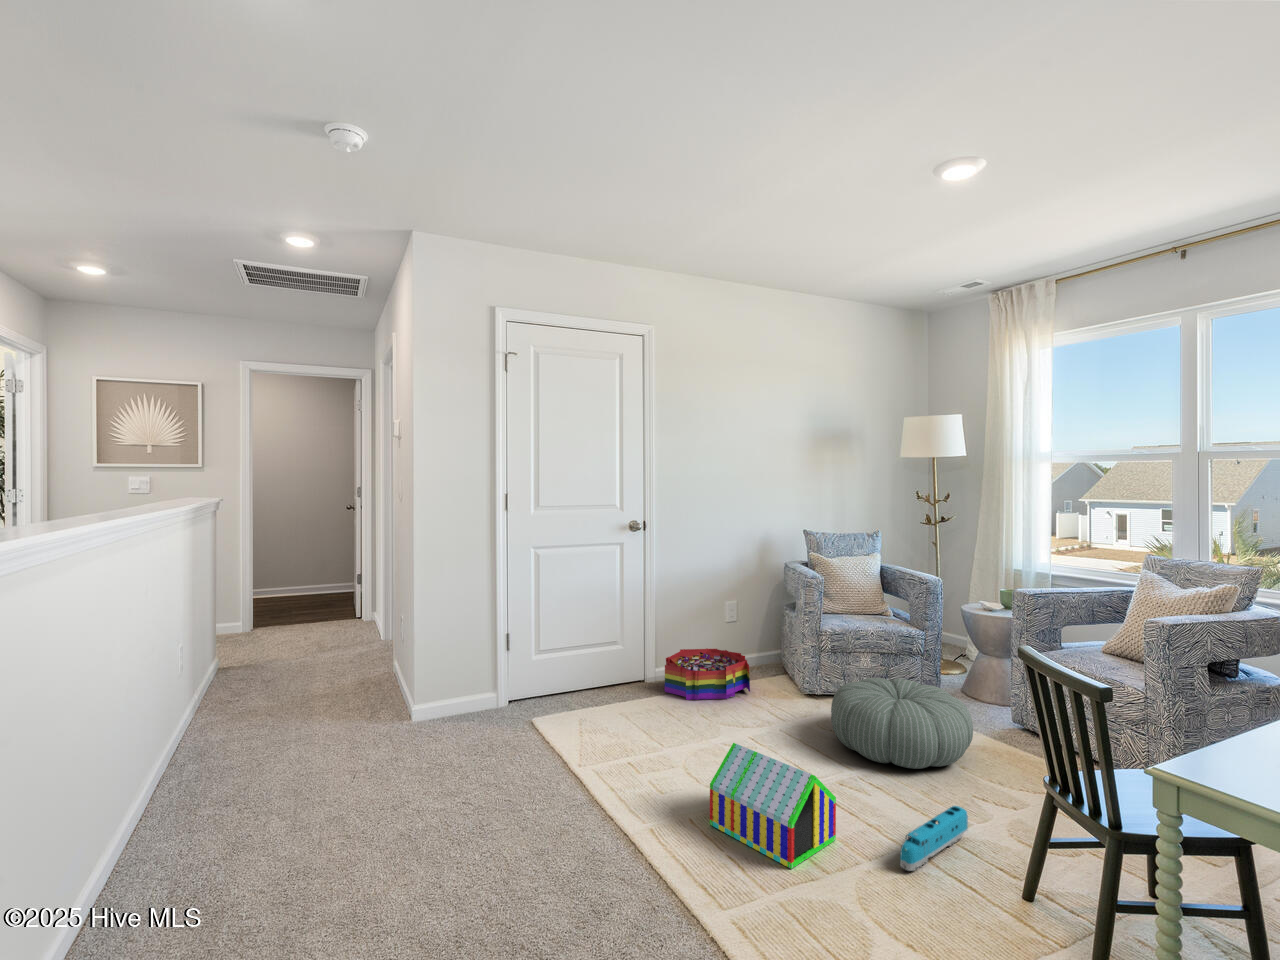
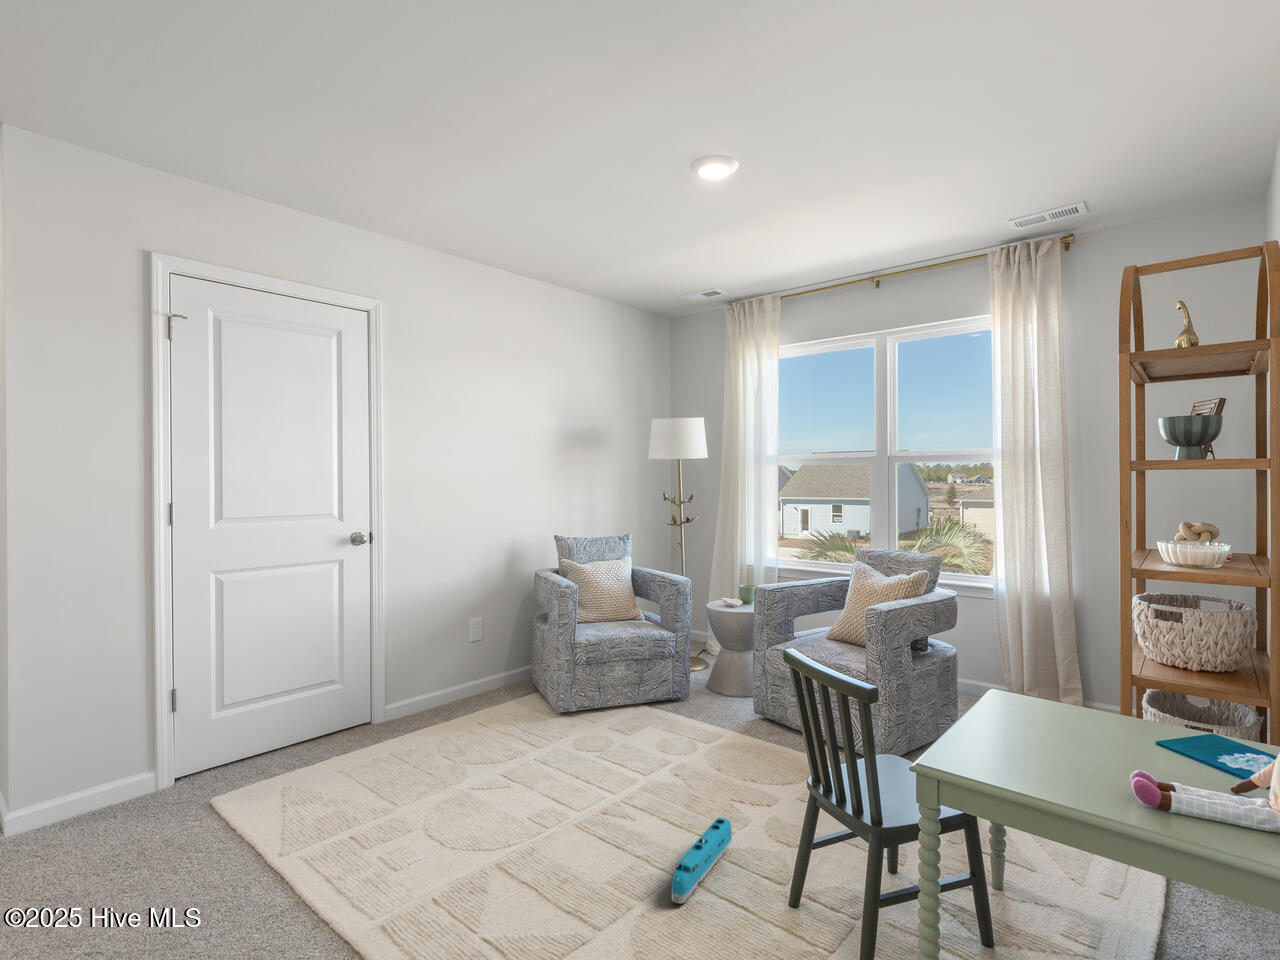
storage bin: present [665,649,750,700] -> none [397,674,499,740]
pouf: present [831,678,973,769] -> none [589,686,726,781]
toy house: present [710,743,836,869] -> none [456,792,602,934]

